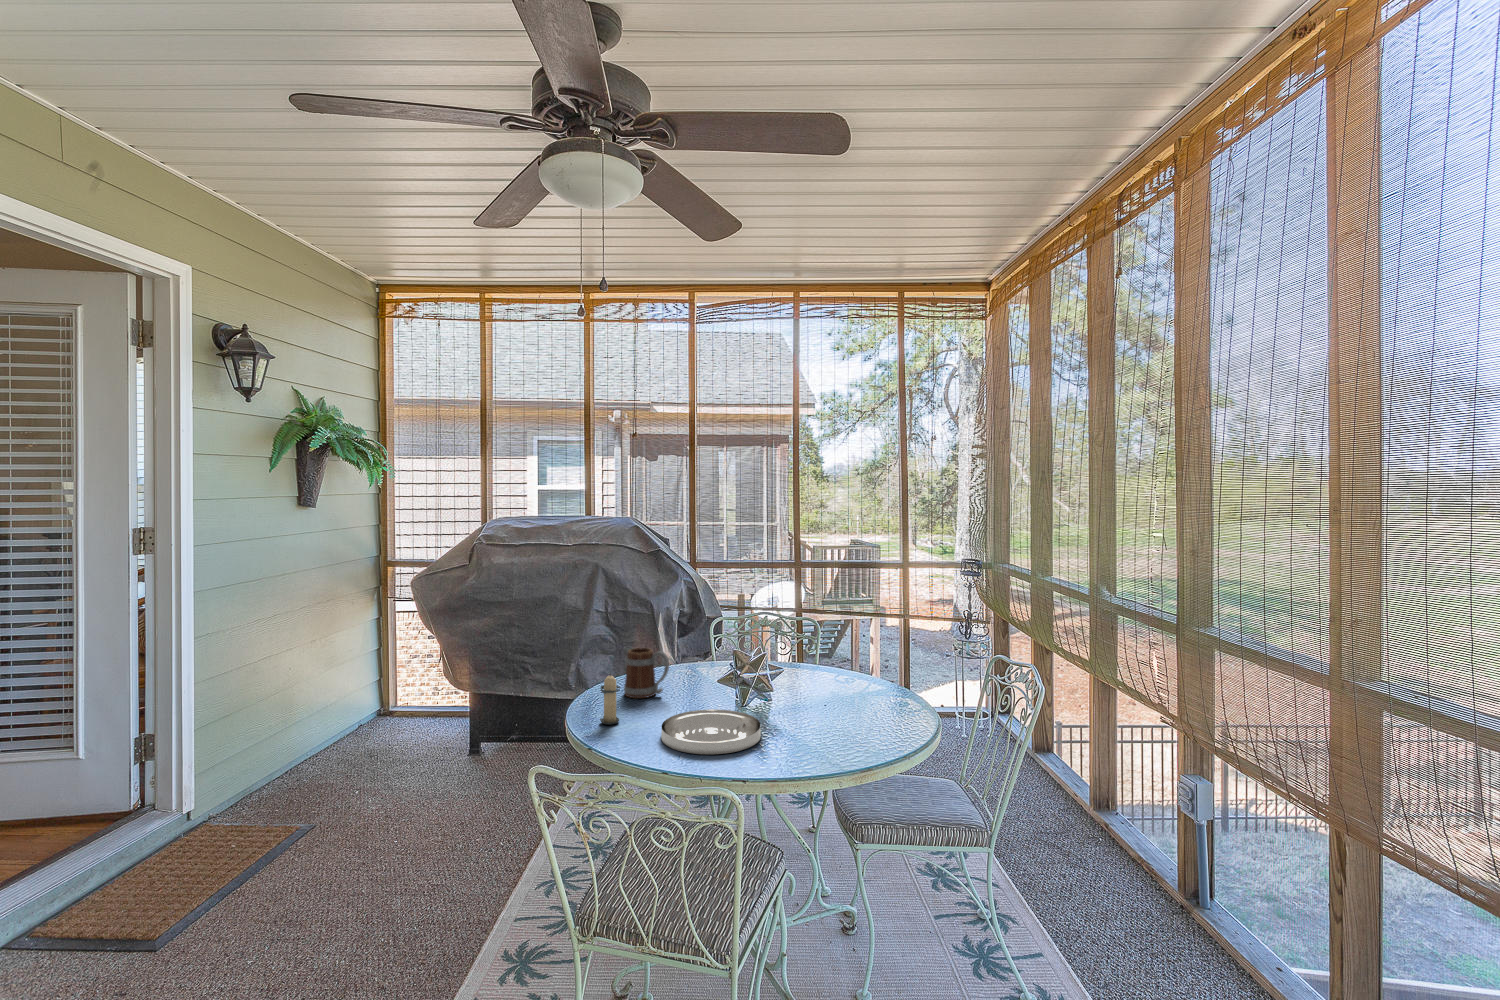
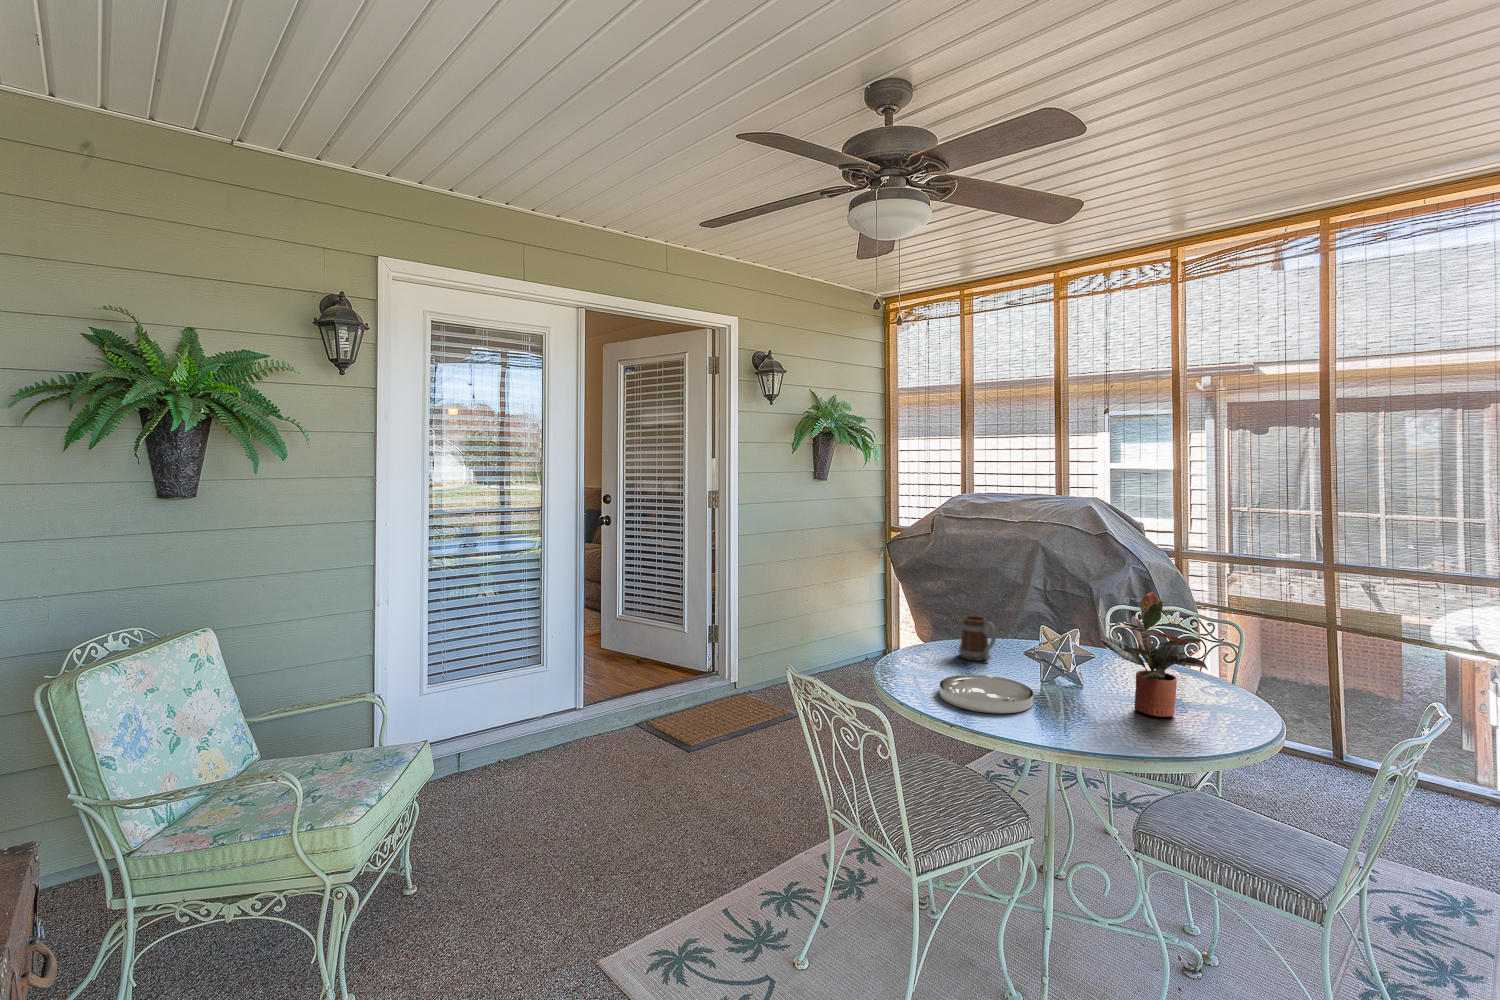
potted plant: none [801,596,893,712] -> present [1098,591,1208,717]
candle: present [600,673,620,725] -> none [910,628,931,672]

